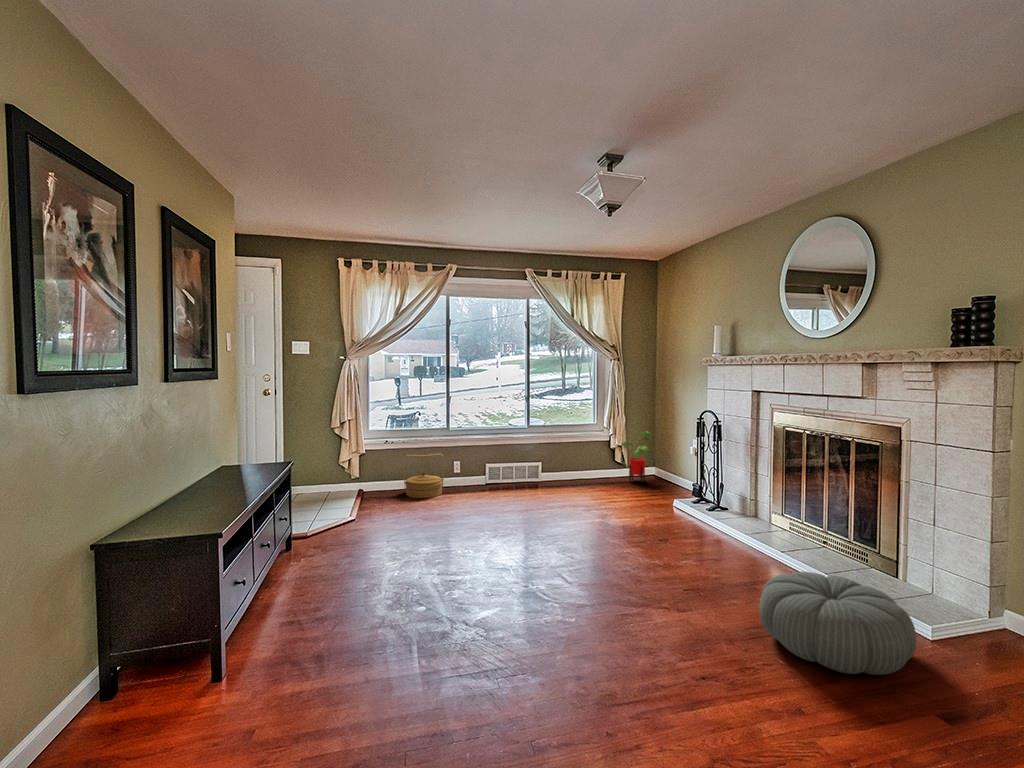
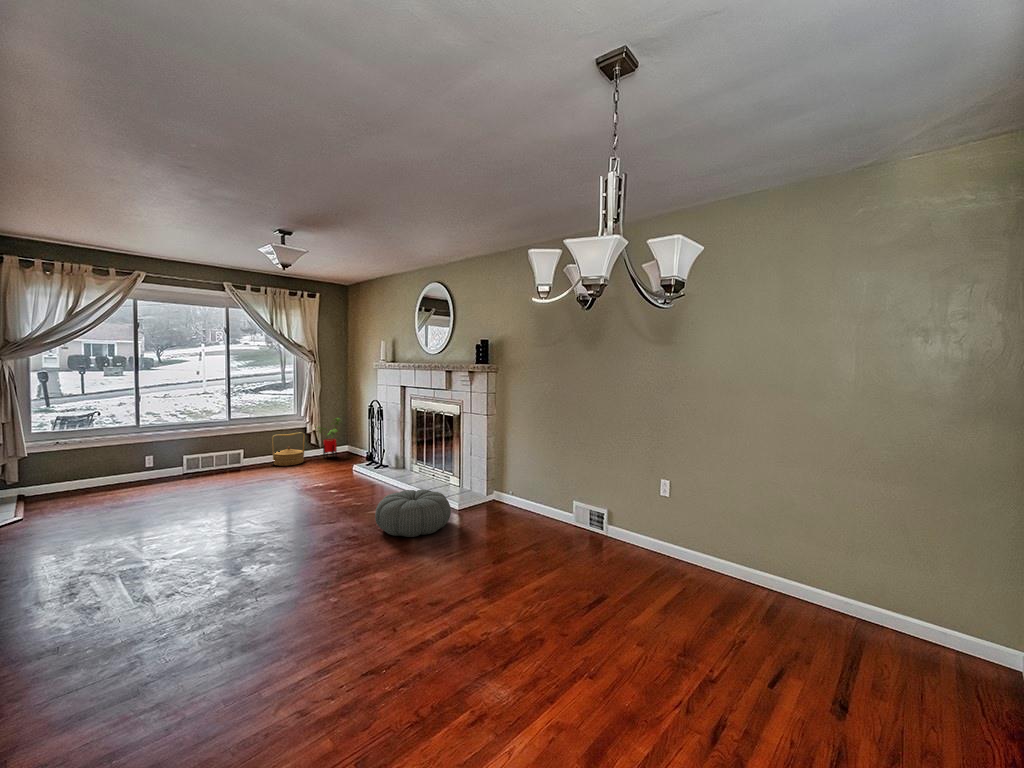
woven basket: present [403,454,444,498] -> present [272,432,305,466]

